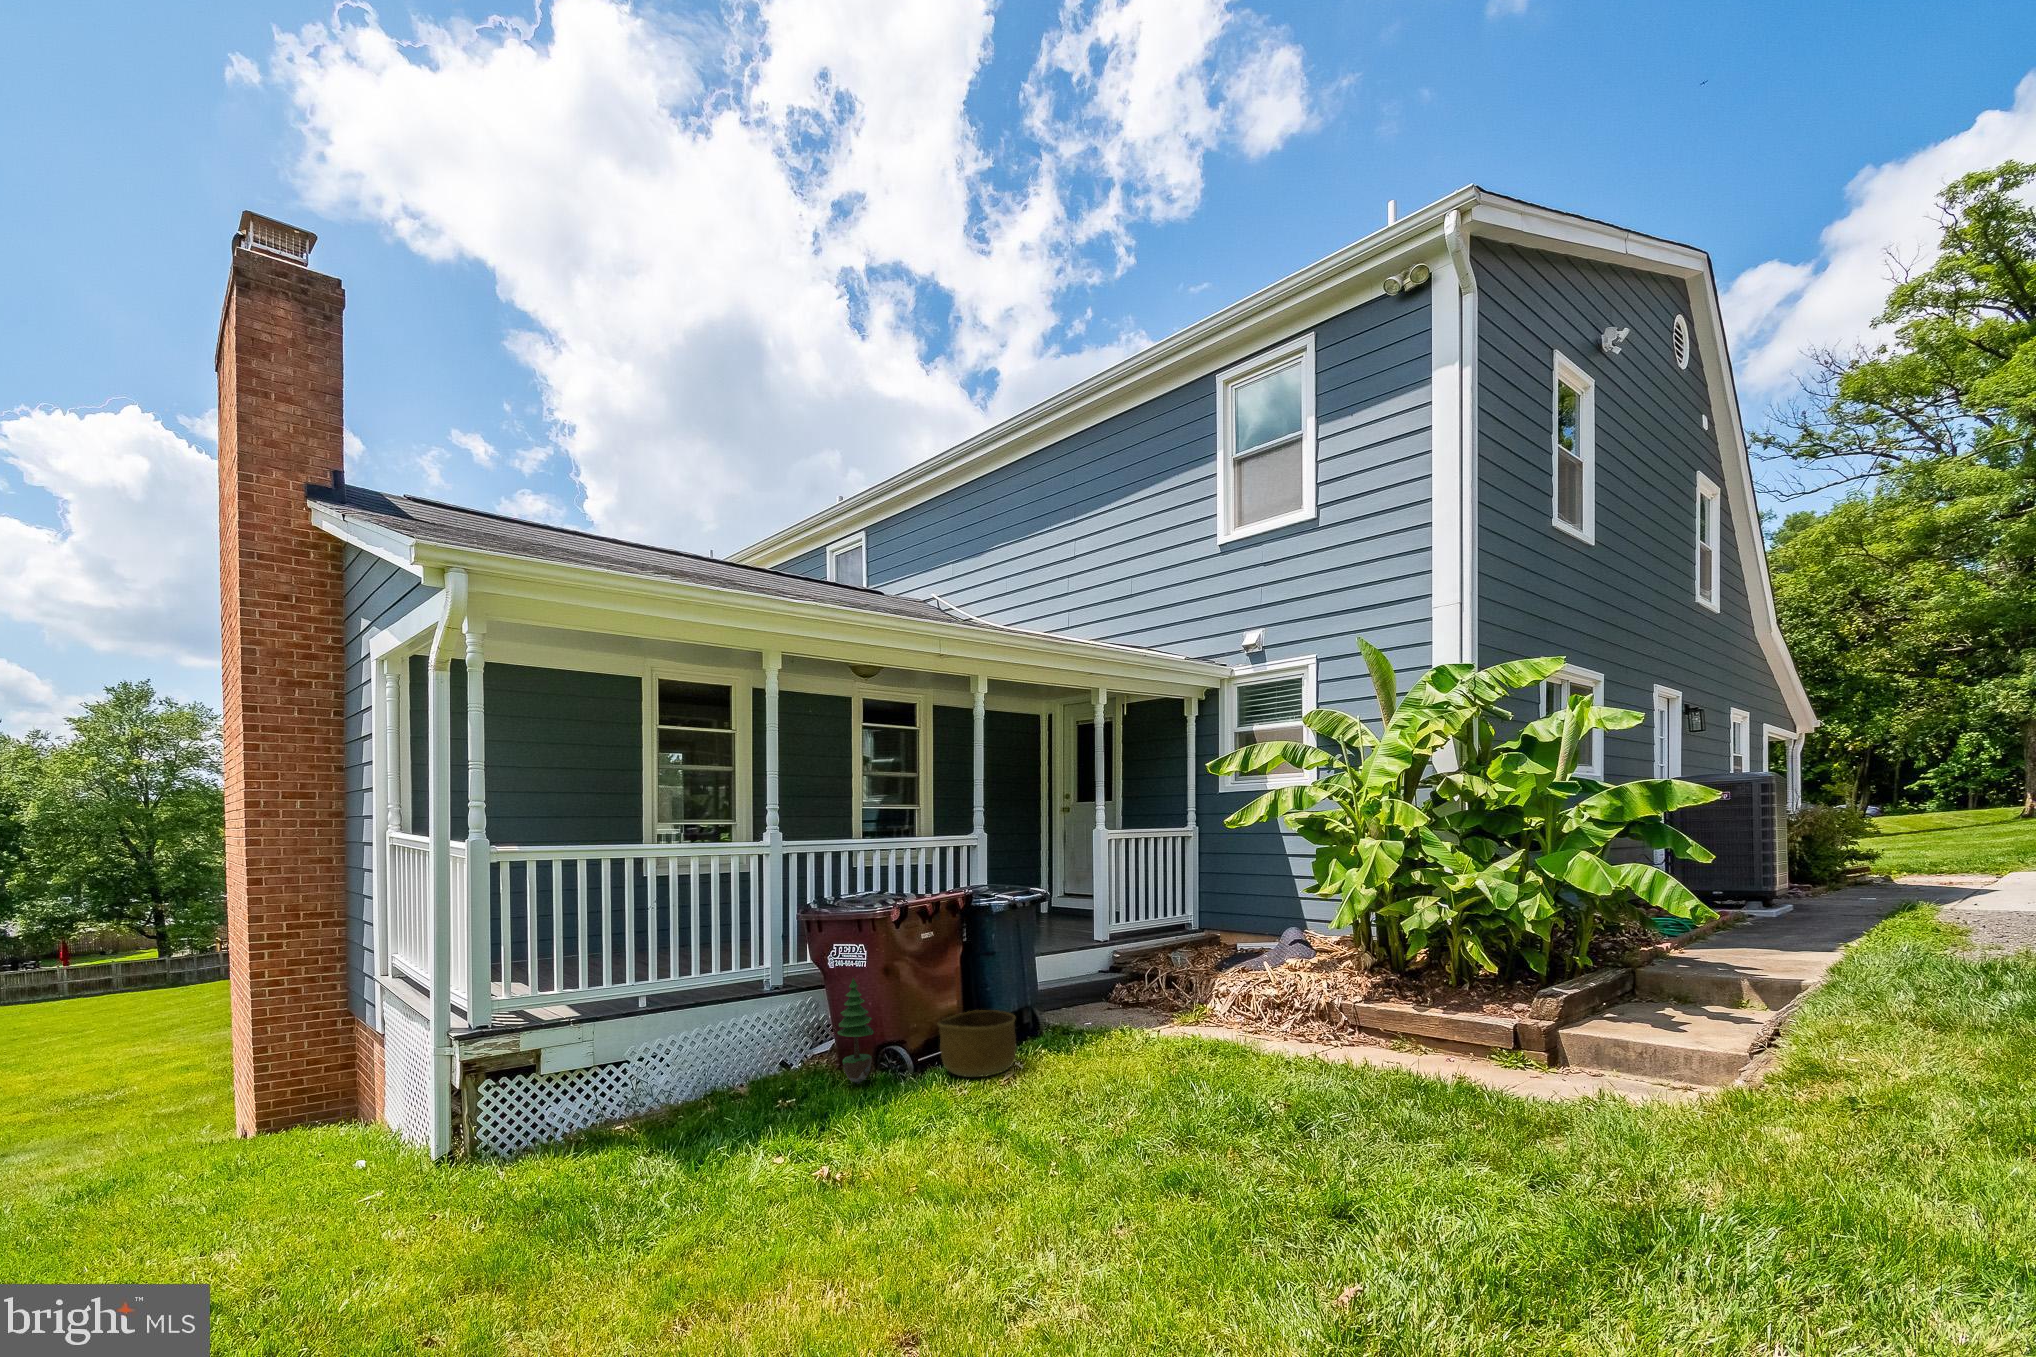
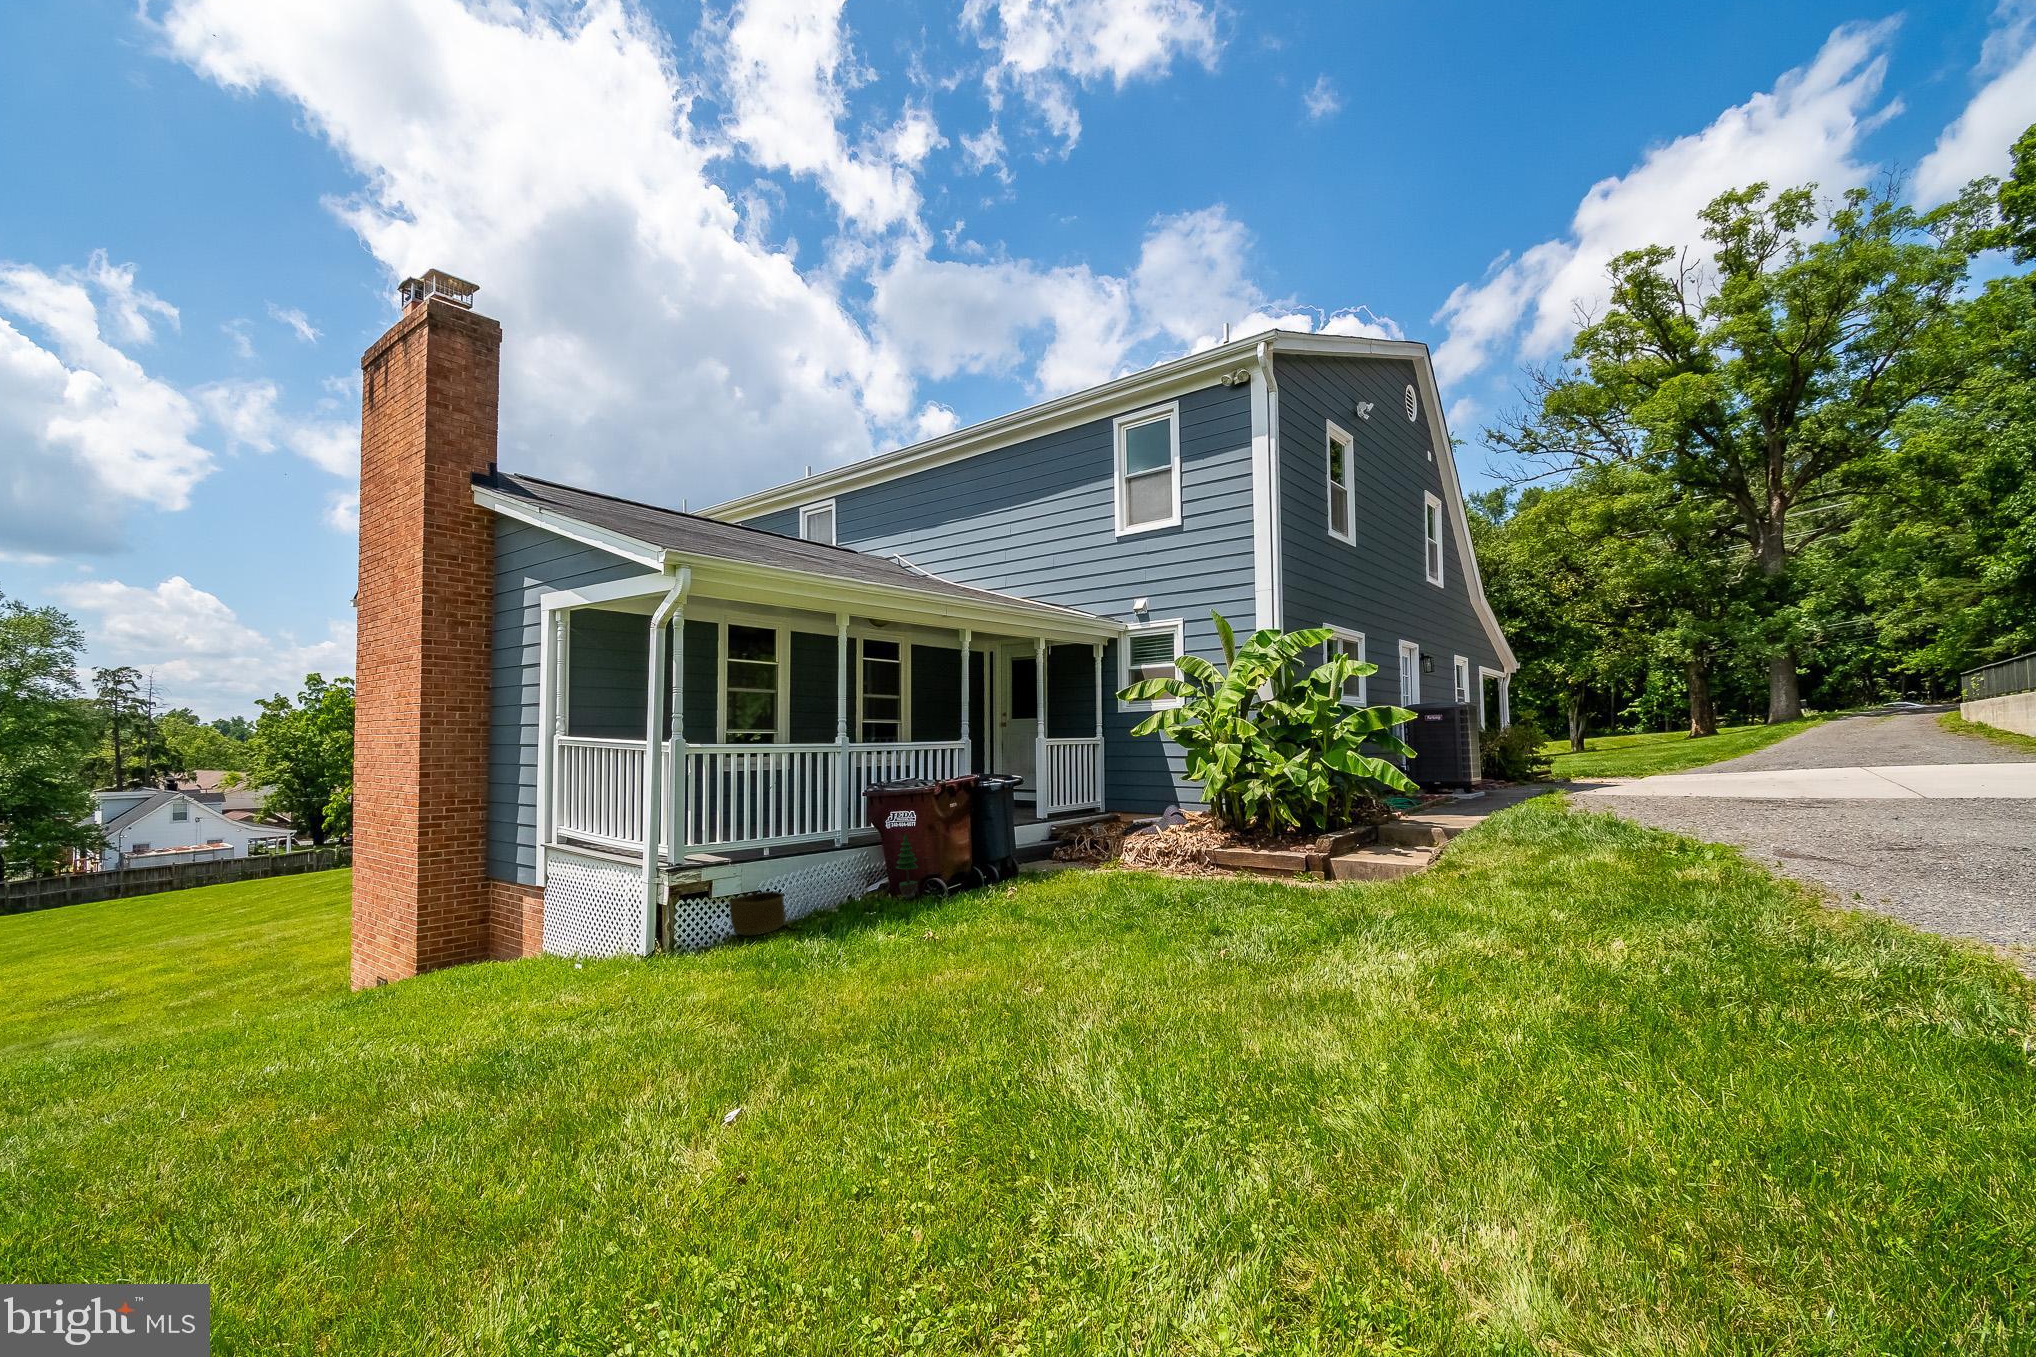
basket: present [938,1010,1016,1077] -> present [729,891,785,936]

